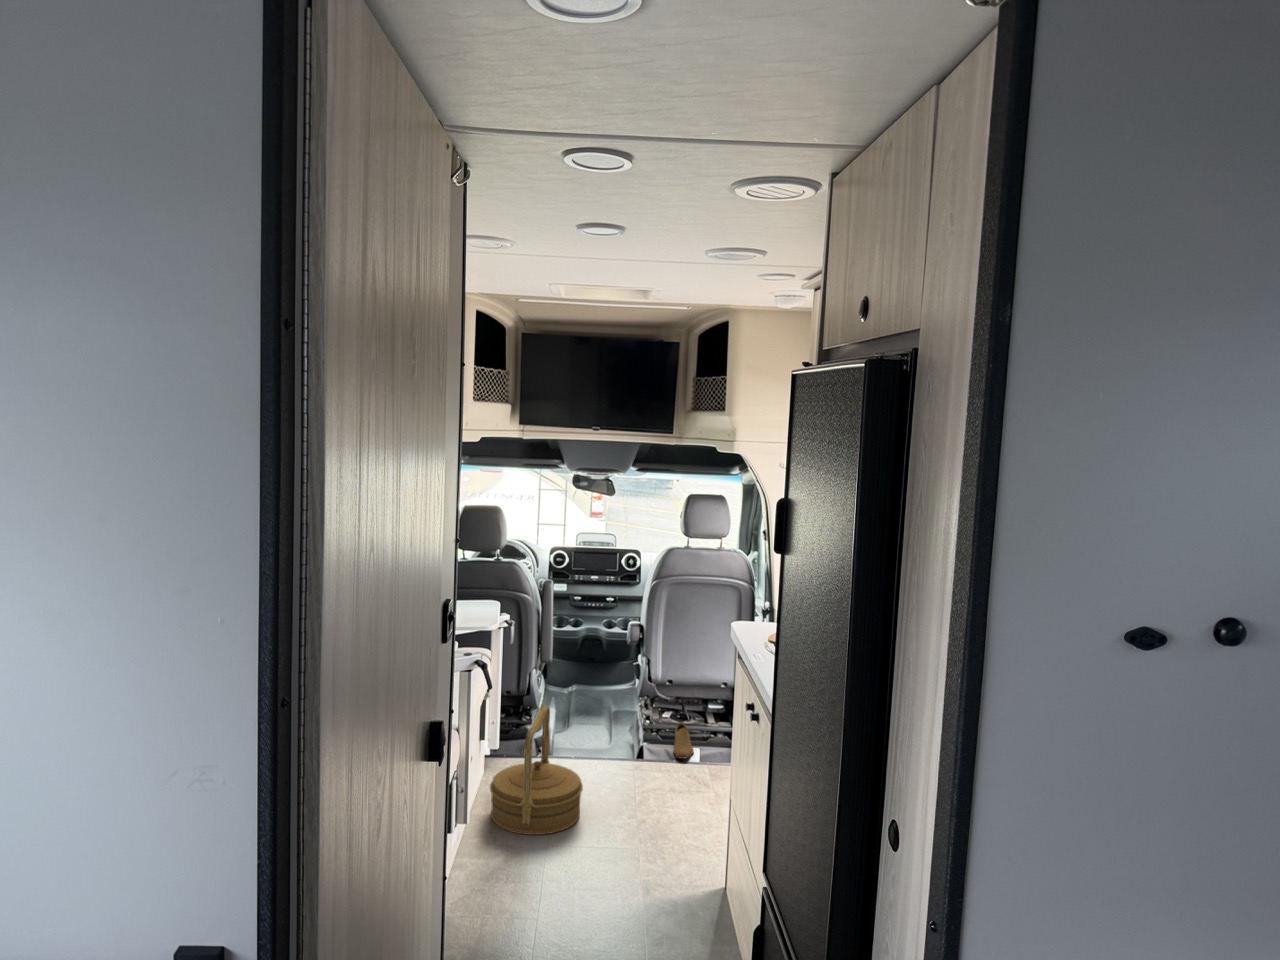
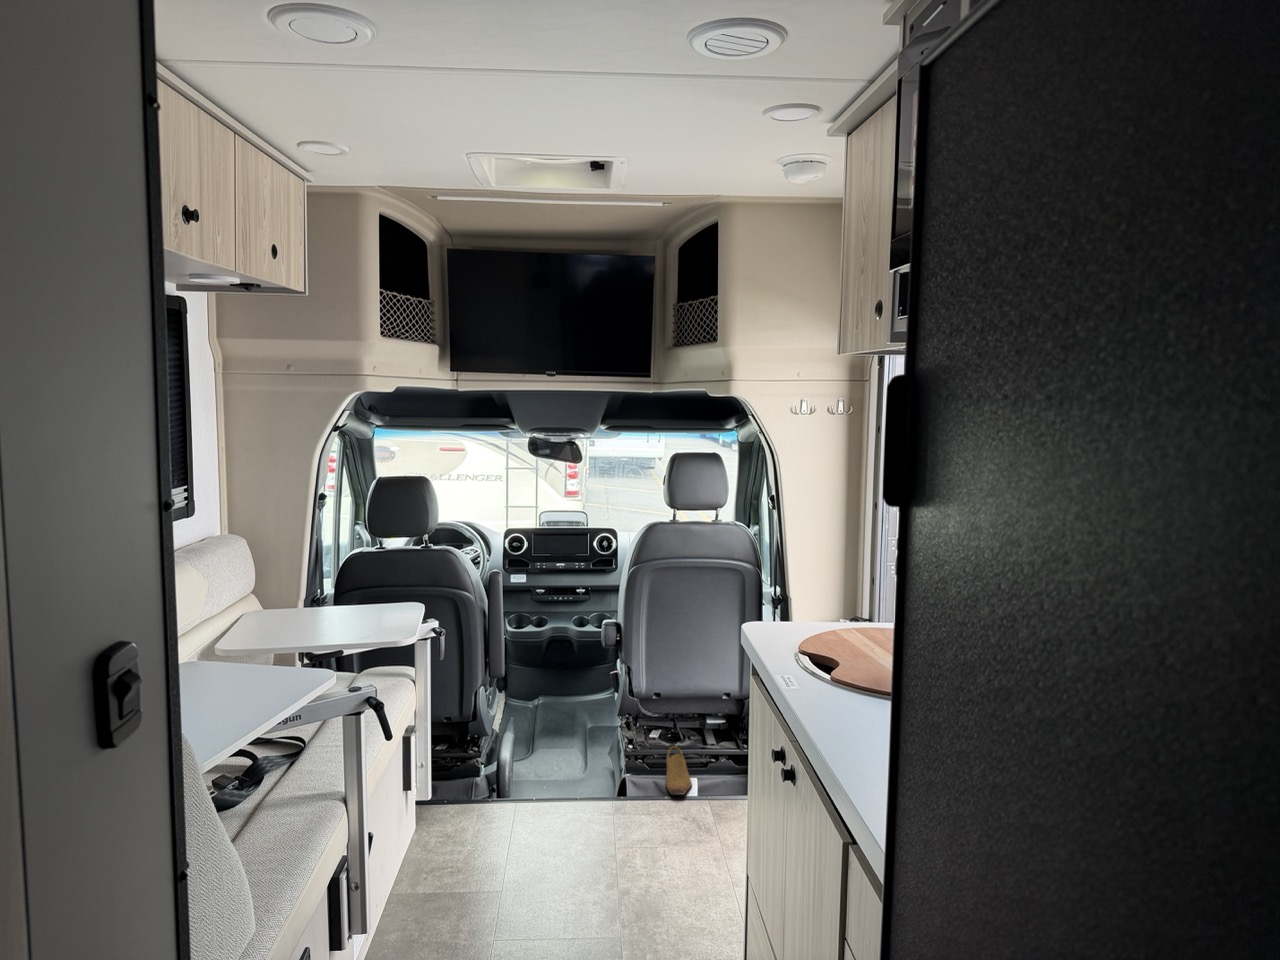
woven basket: present [490,705,583,835] -> none [415,738,544,923]

